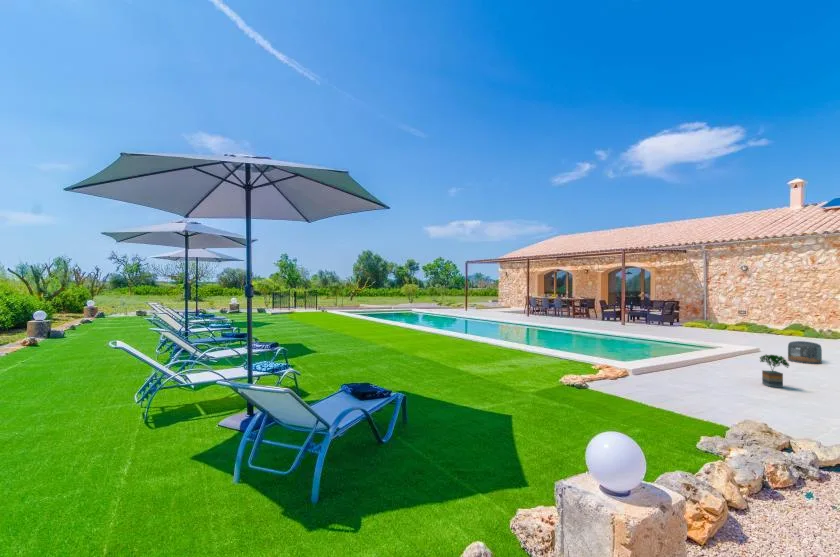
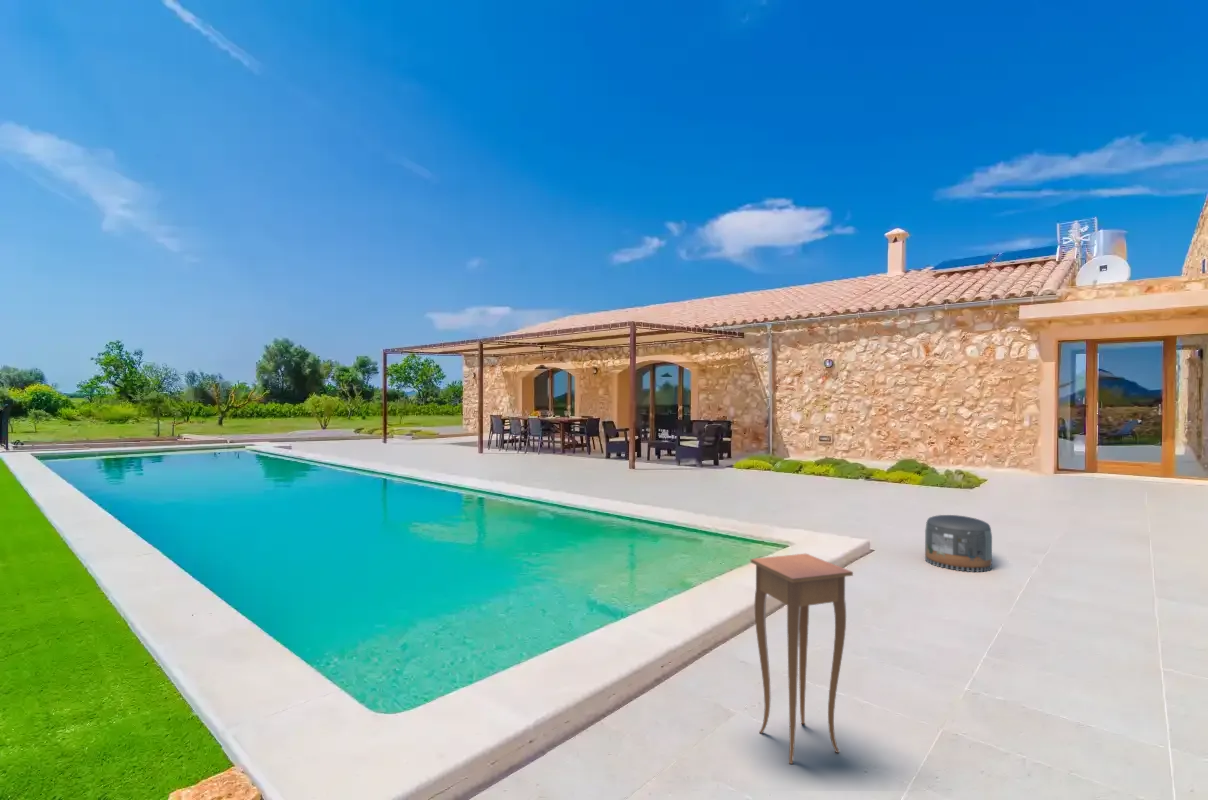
side table: none [708,335,740,384] -> present [751,554,853,764]
potted tree: present [760,355,789,388] -> none [906,619,1012,754]

